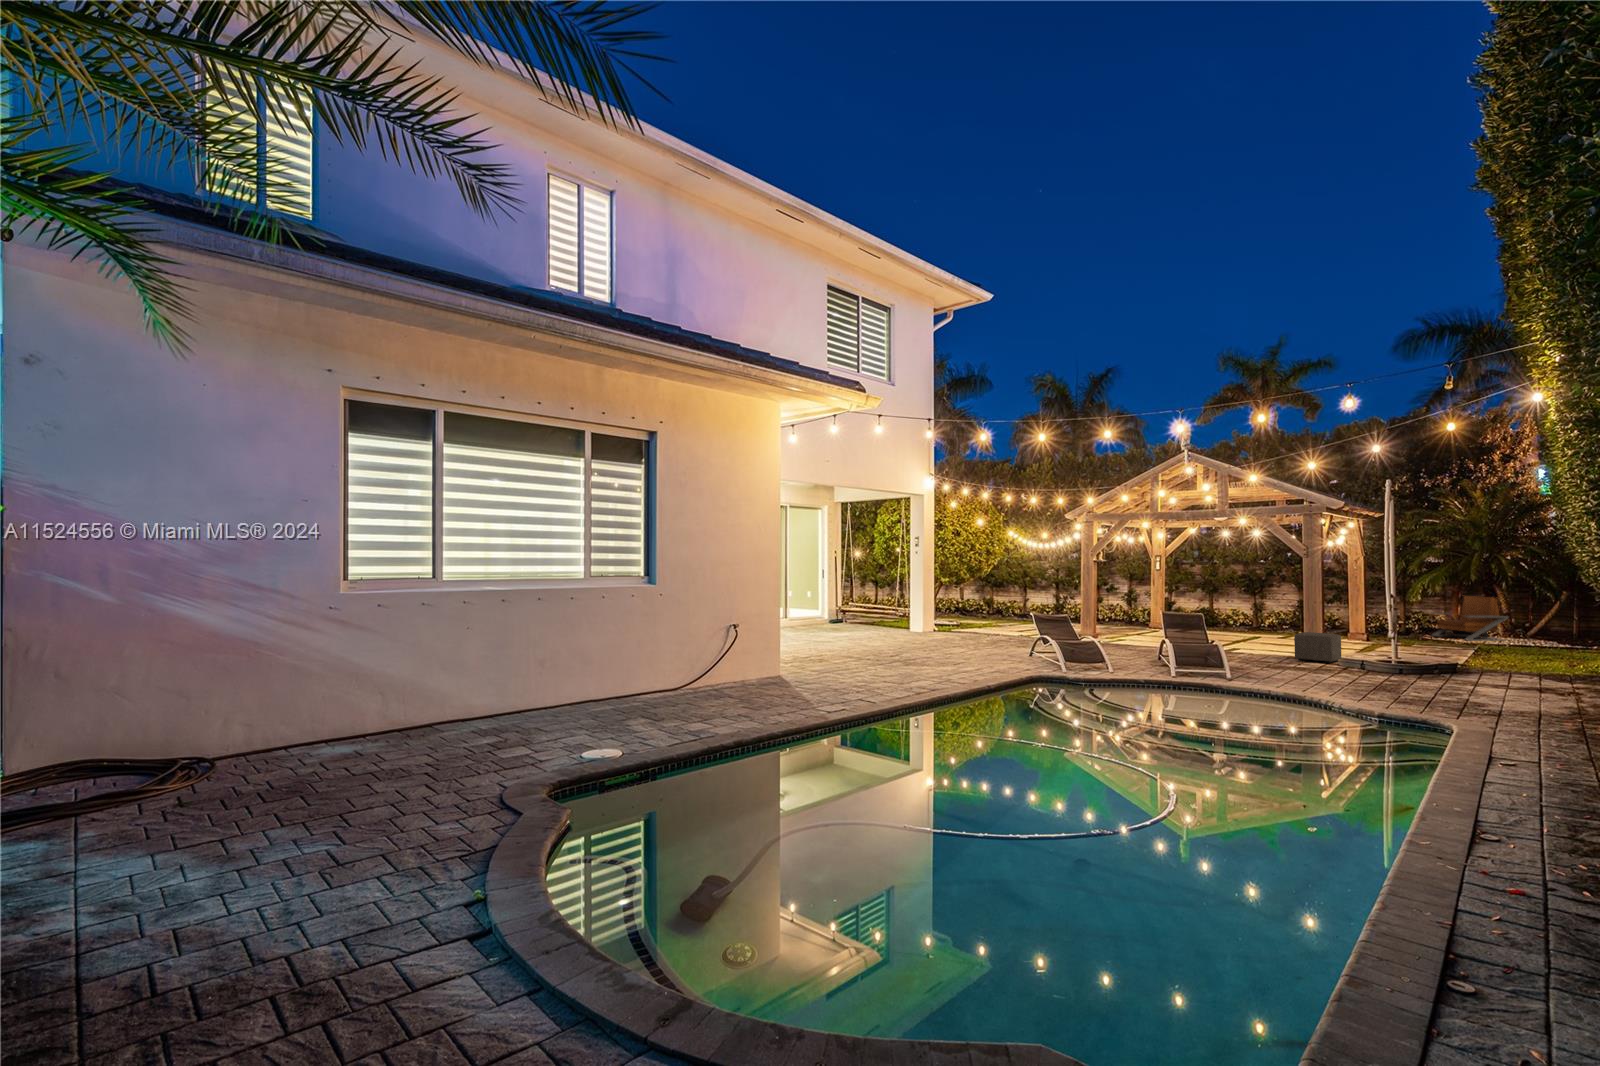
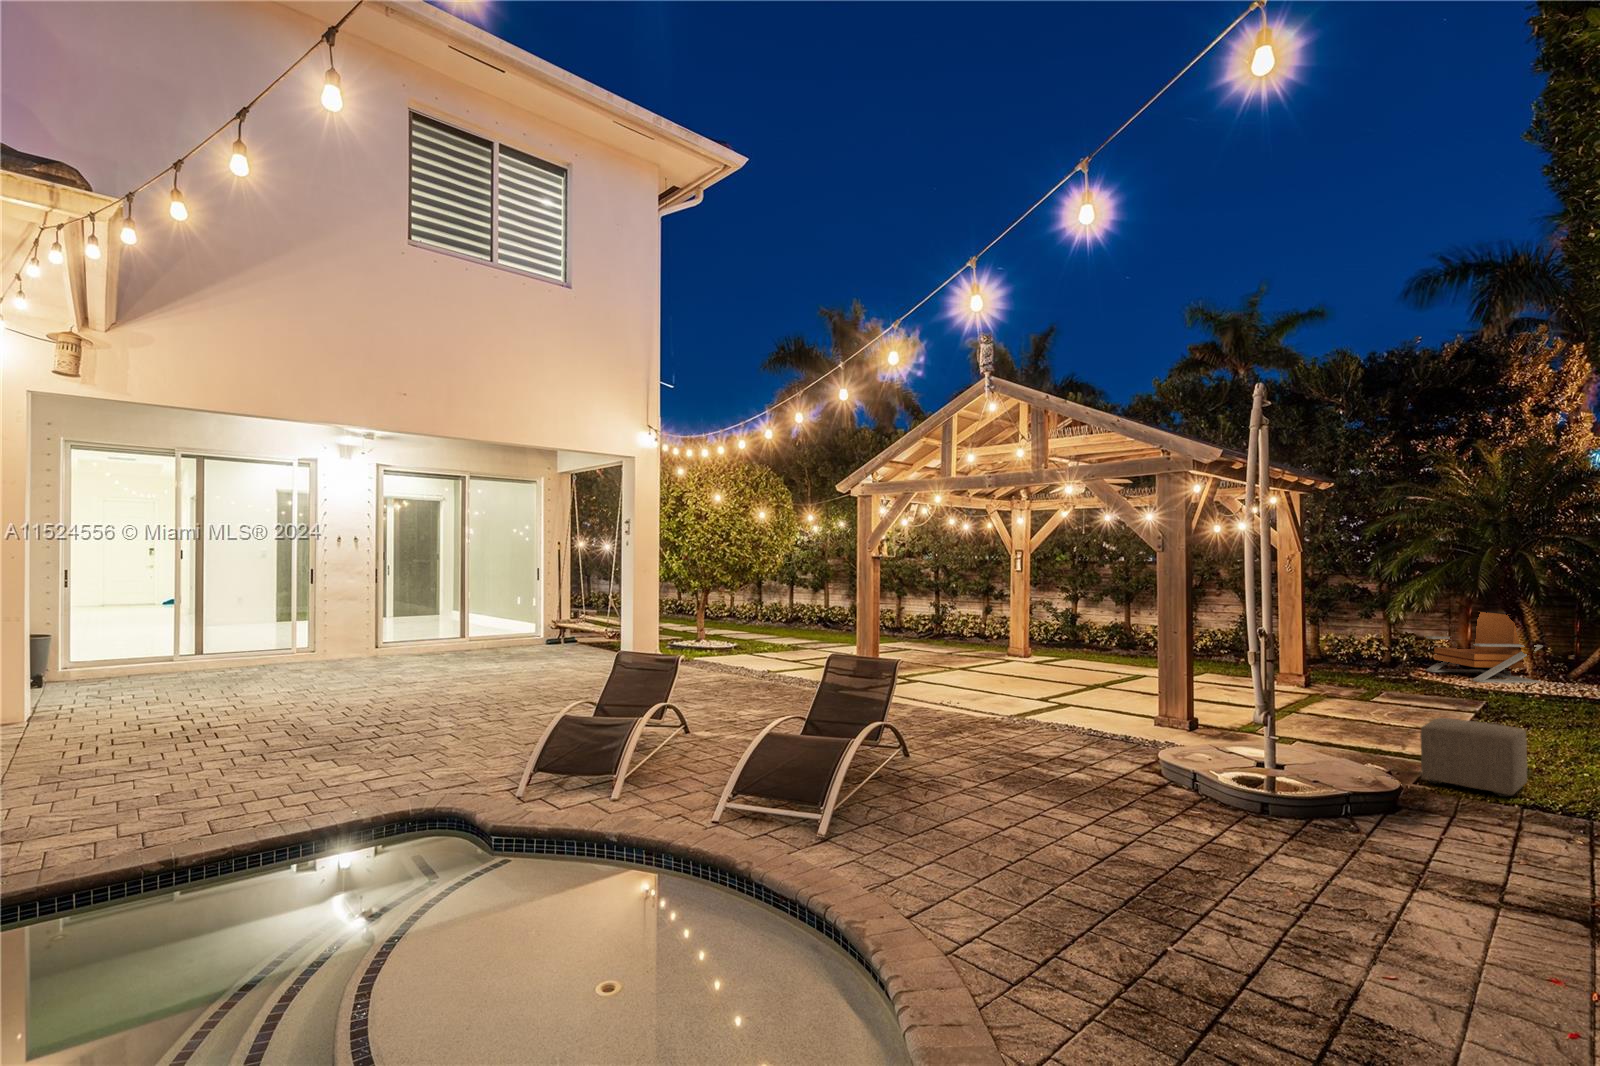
ottoman: present [1294,632,1341,663] -> present [1420,718,1527,797]

